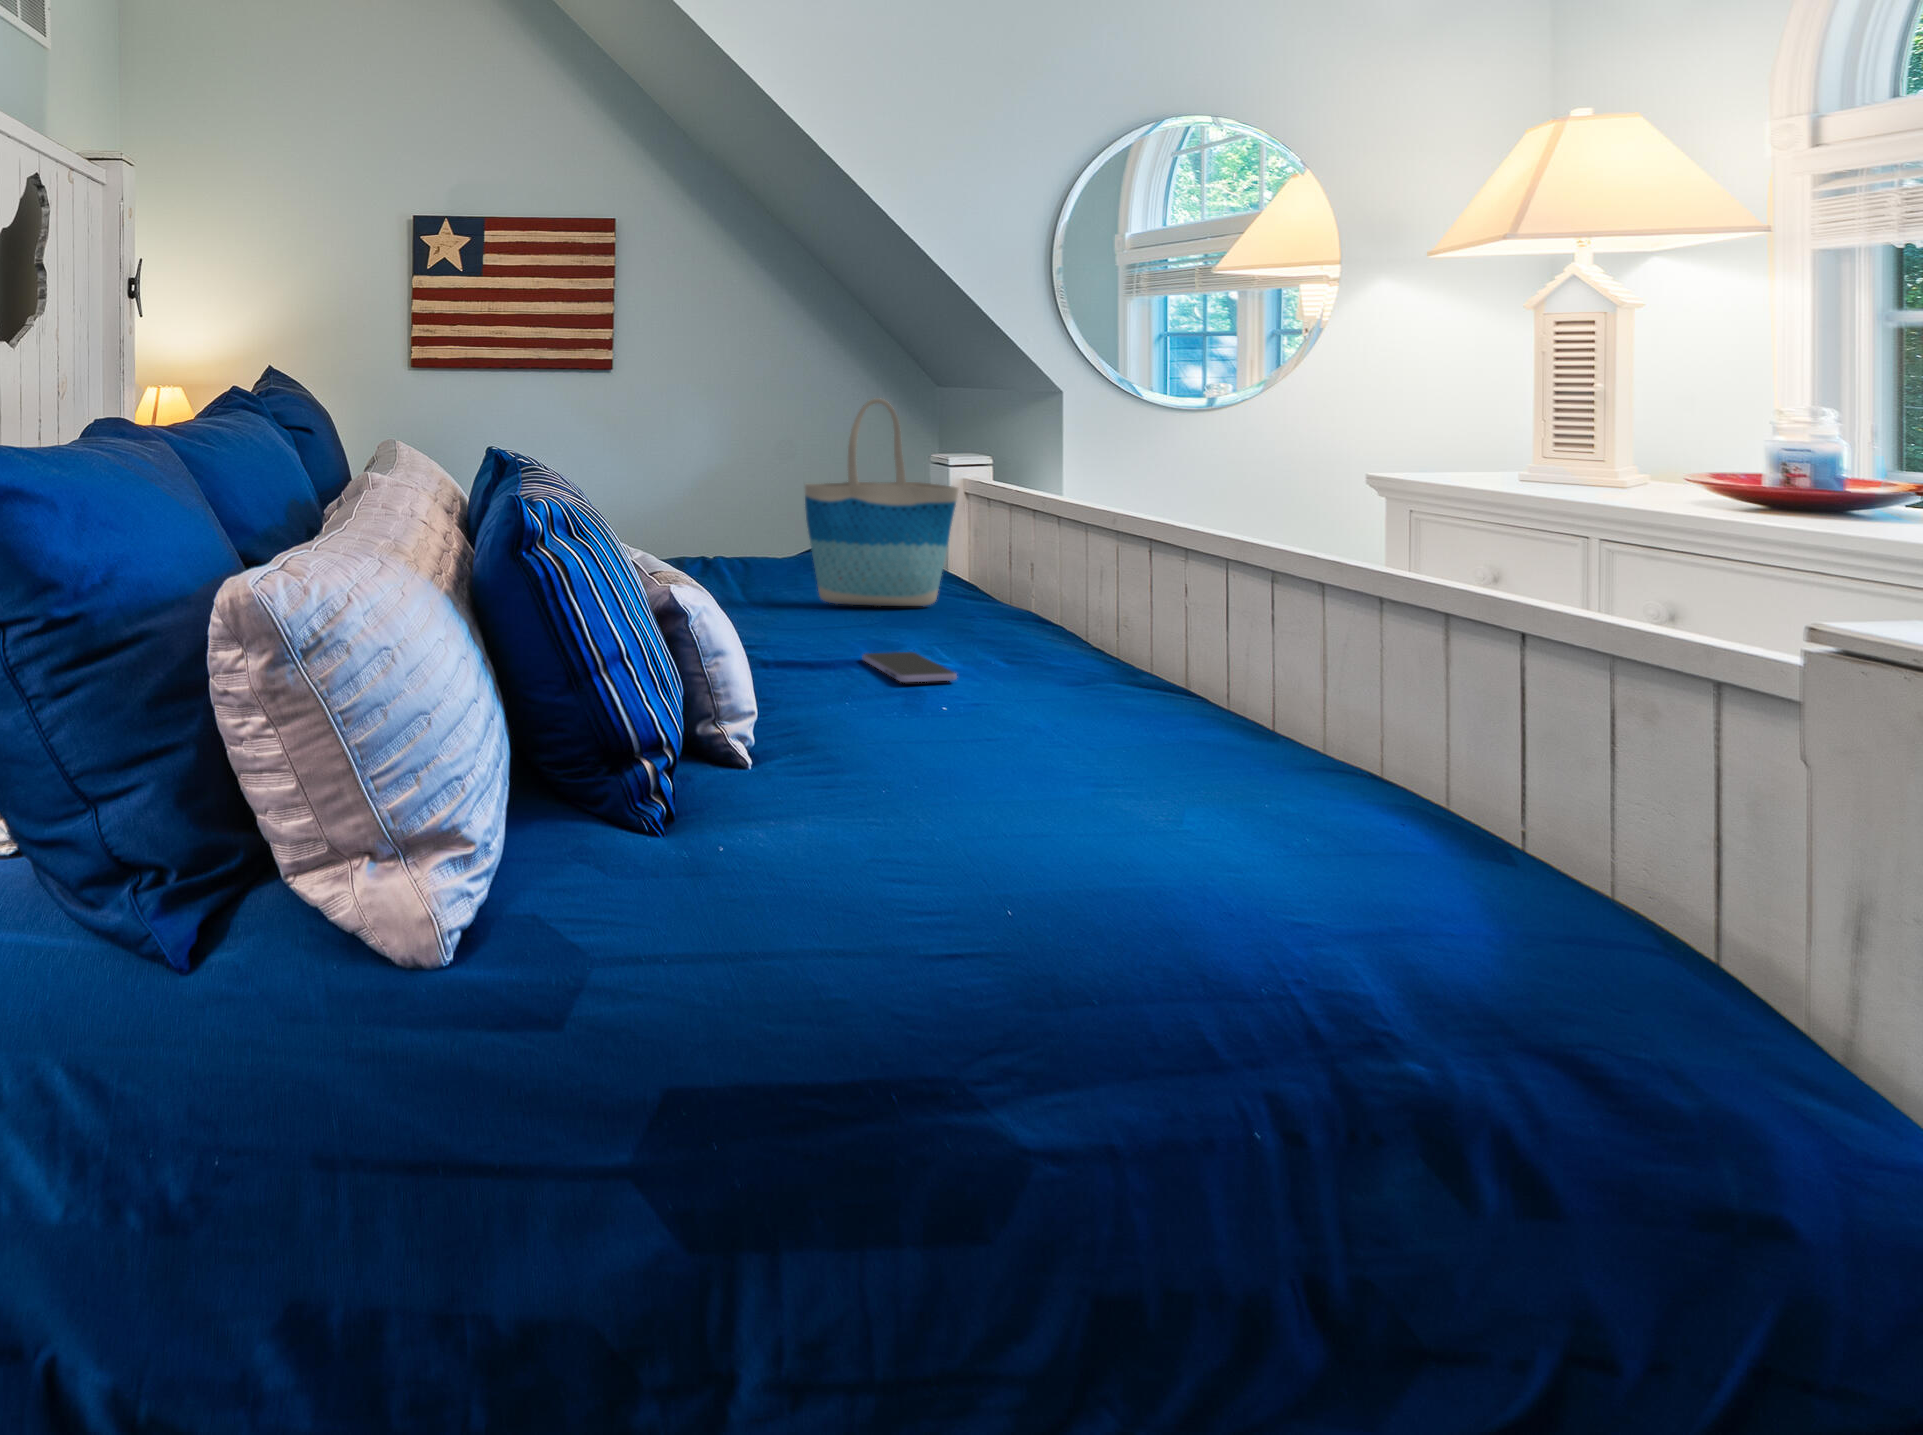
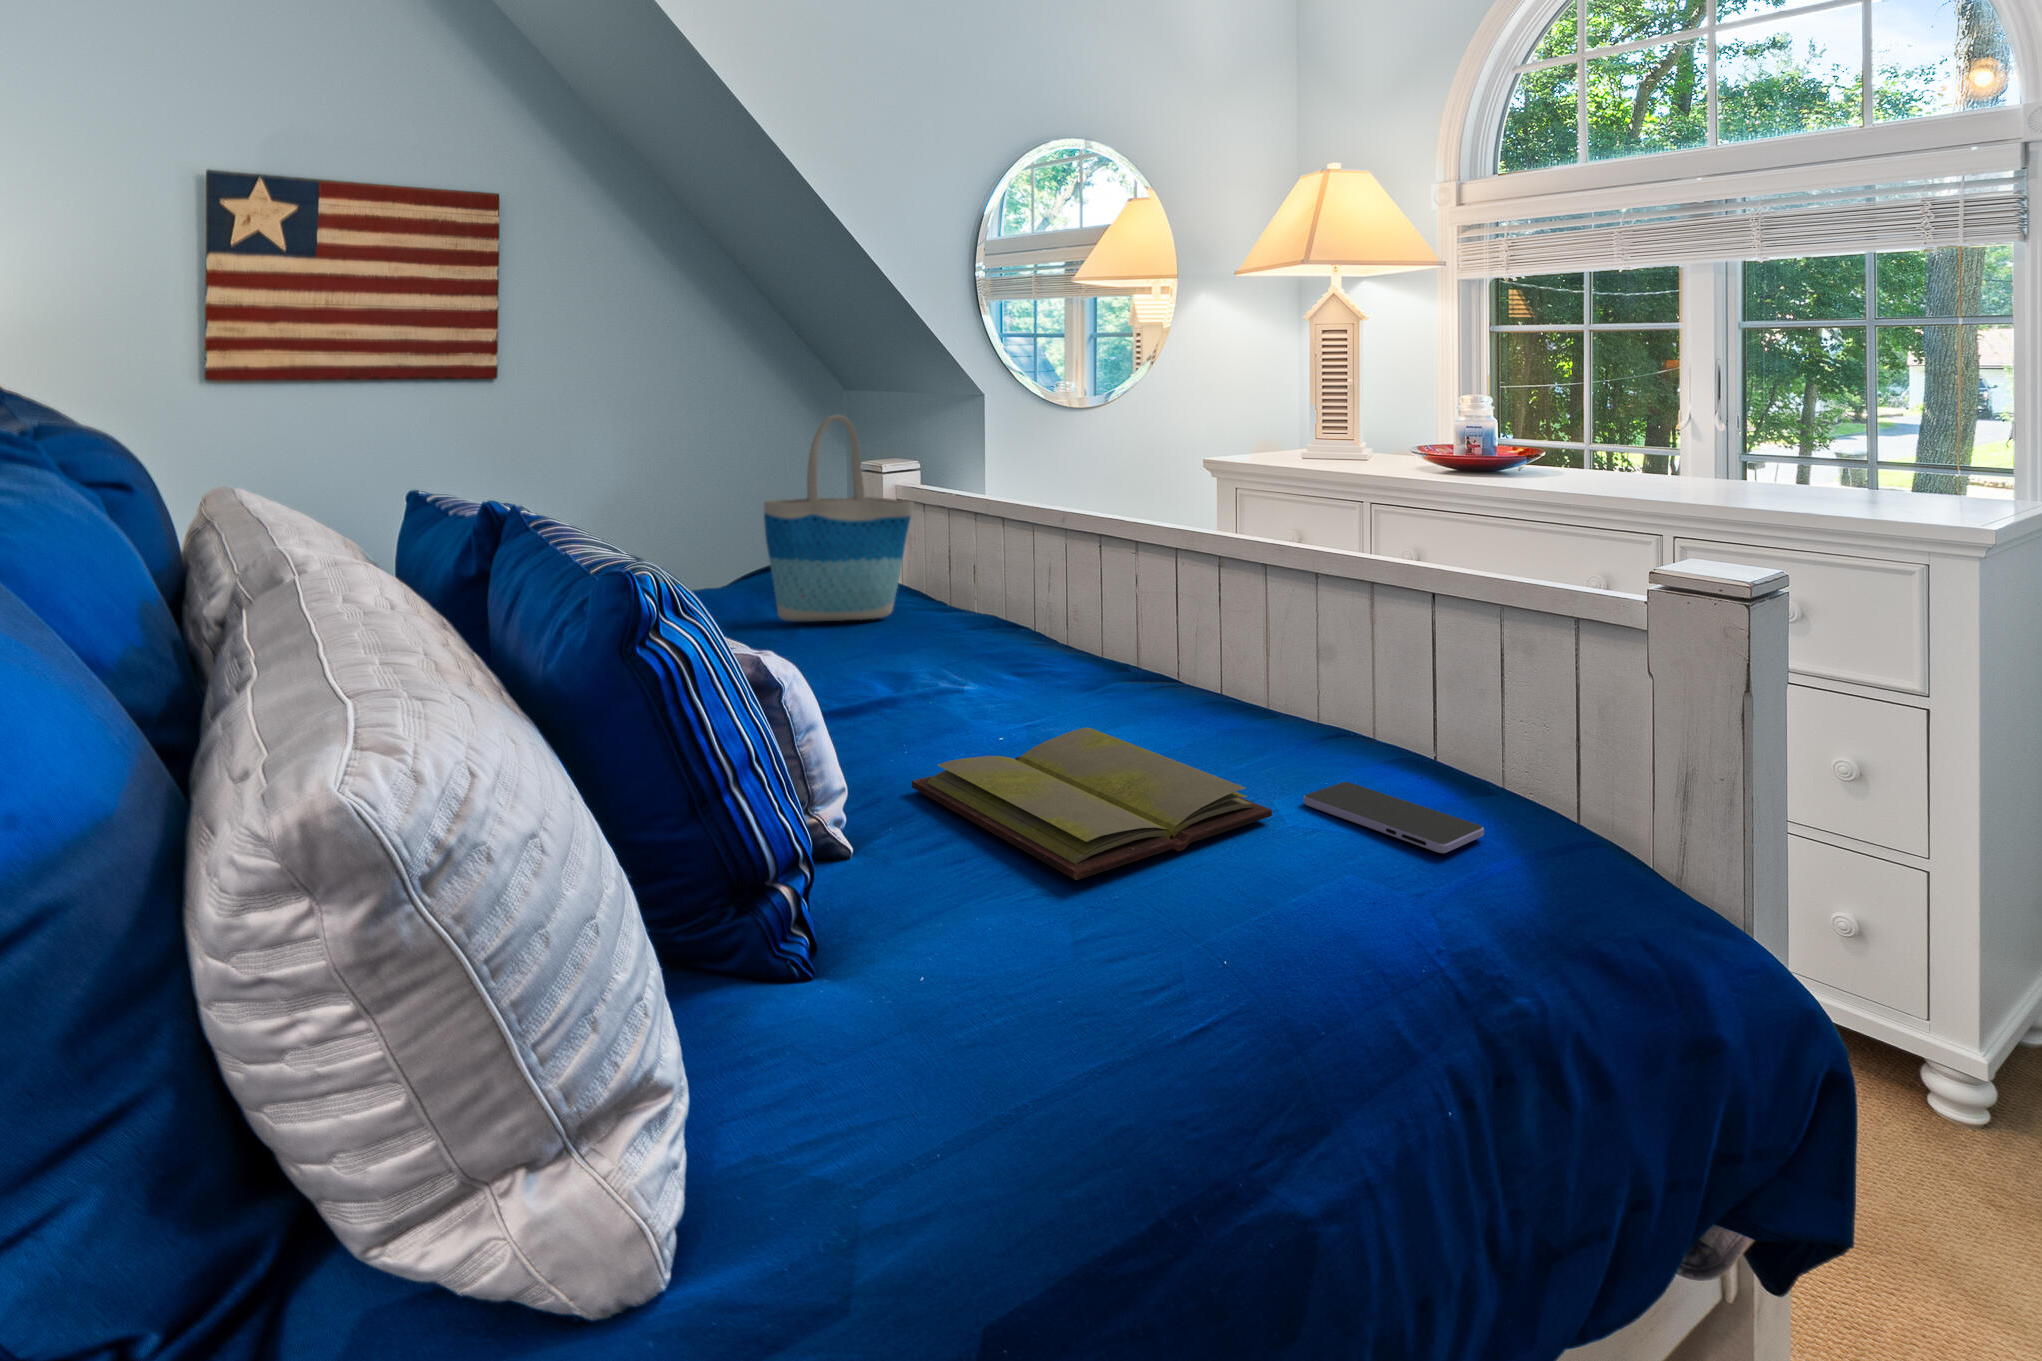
smartphone: present [862,652,957,682] -> present [1304,782,1484,853]
diary: none [831,698,1175,802] -> present [912,727,1272,880]

